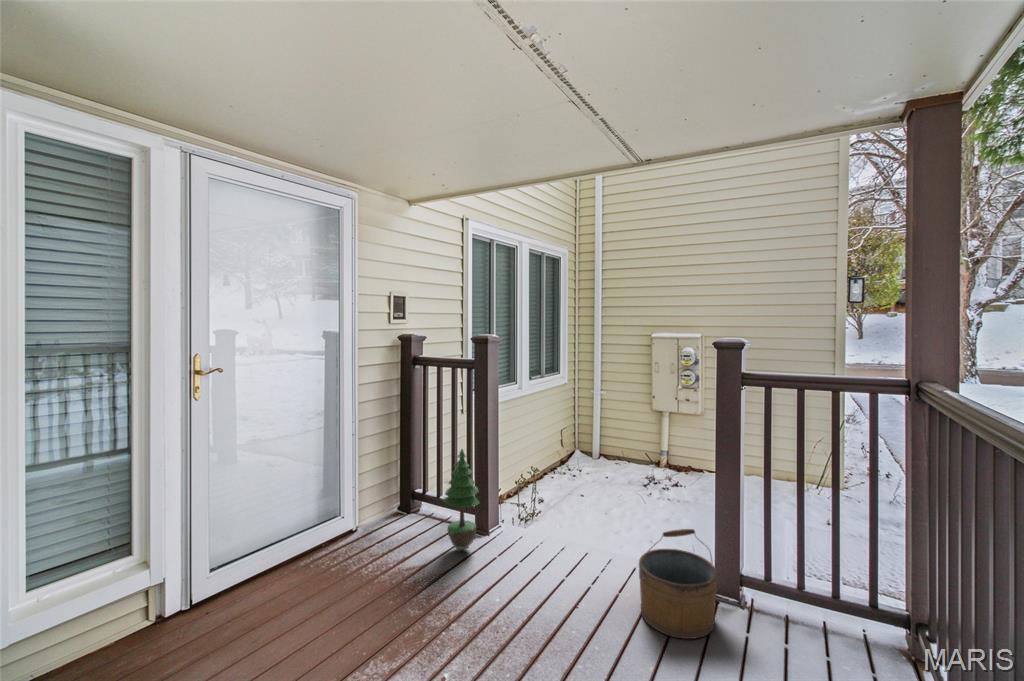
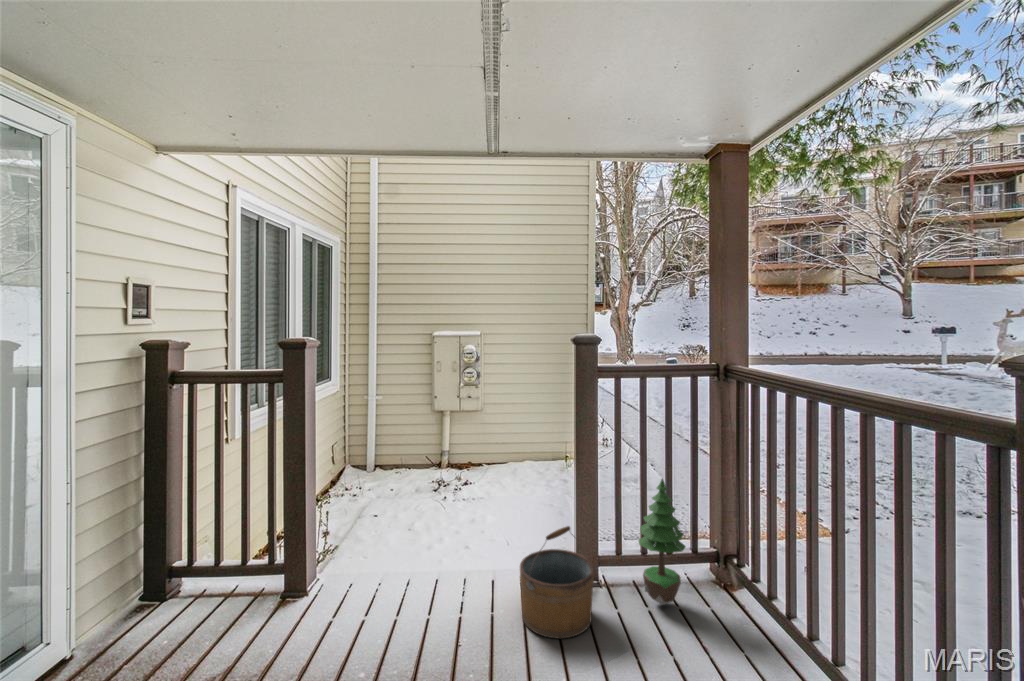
potted tree: present [443,449,480,550] -> present [639,479,686,605]

